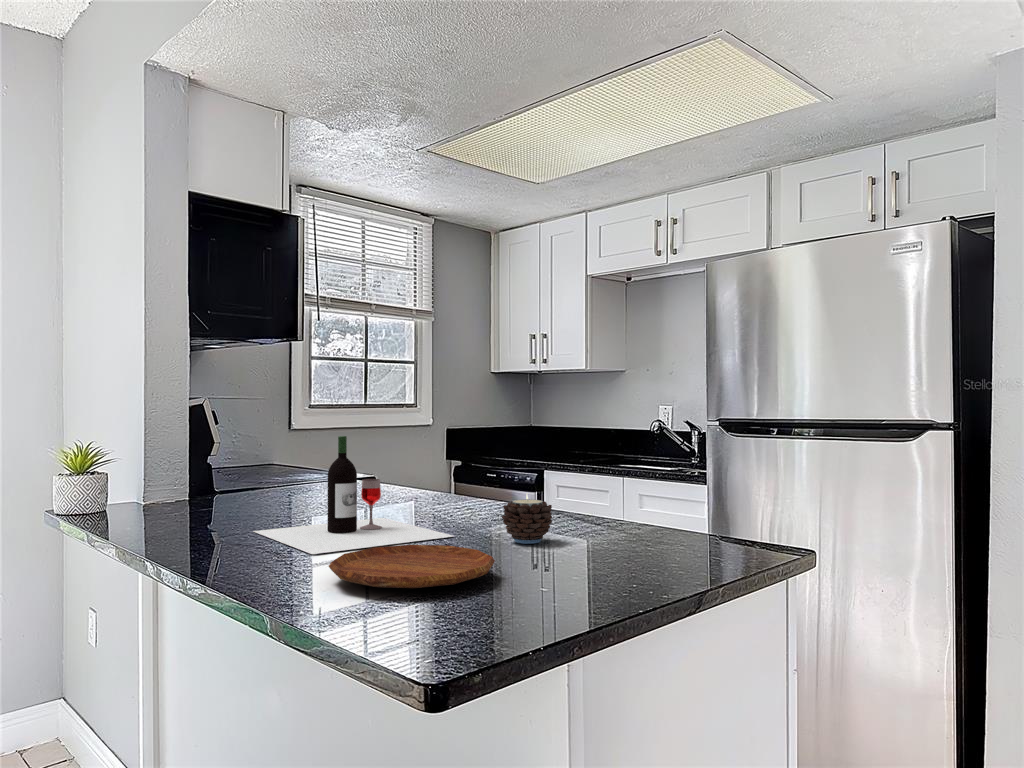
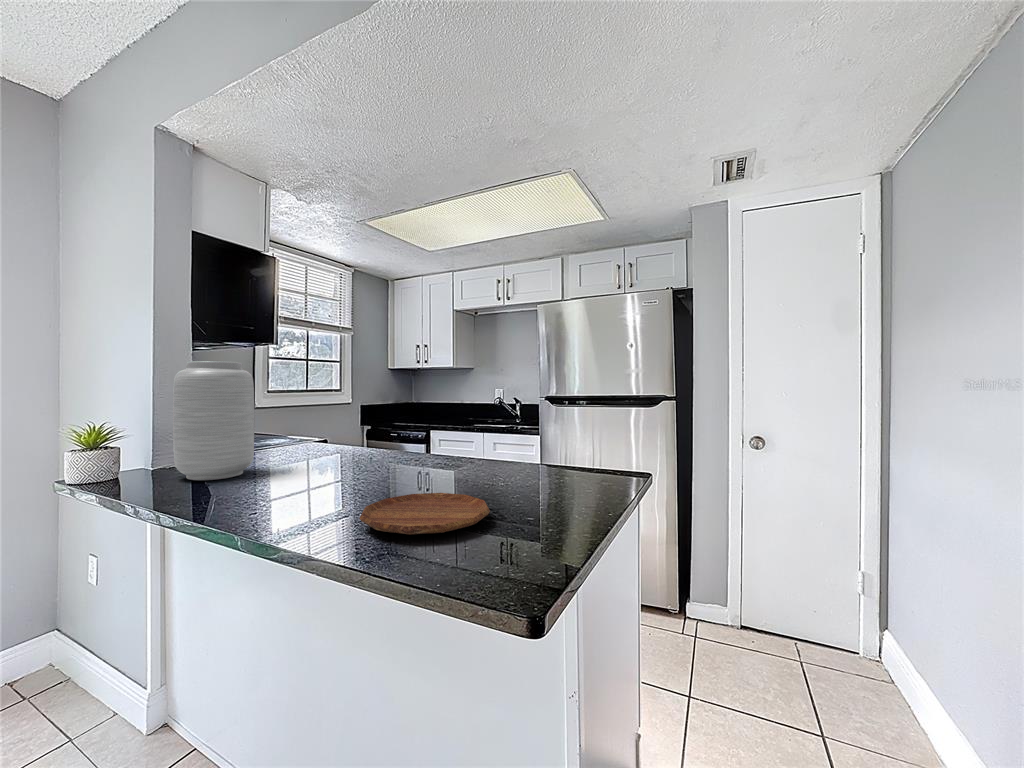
vase: none [163,369,255,519] -> present [173,361,254,480]
wine bottle: present [254,436,453,554] -> none [262,412,427,506]
candle: present [502,495,552,544] -> none [464,449,500,485]

